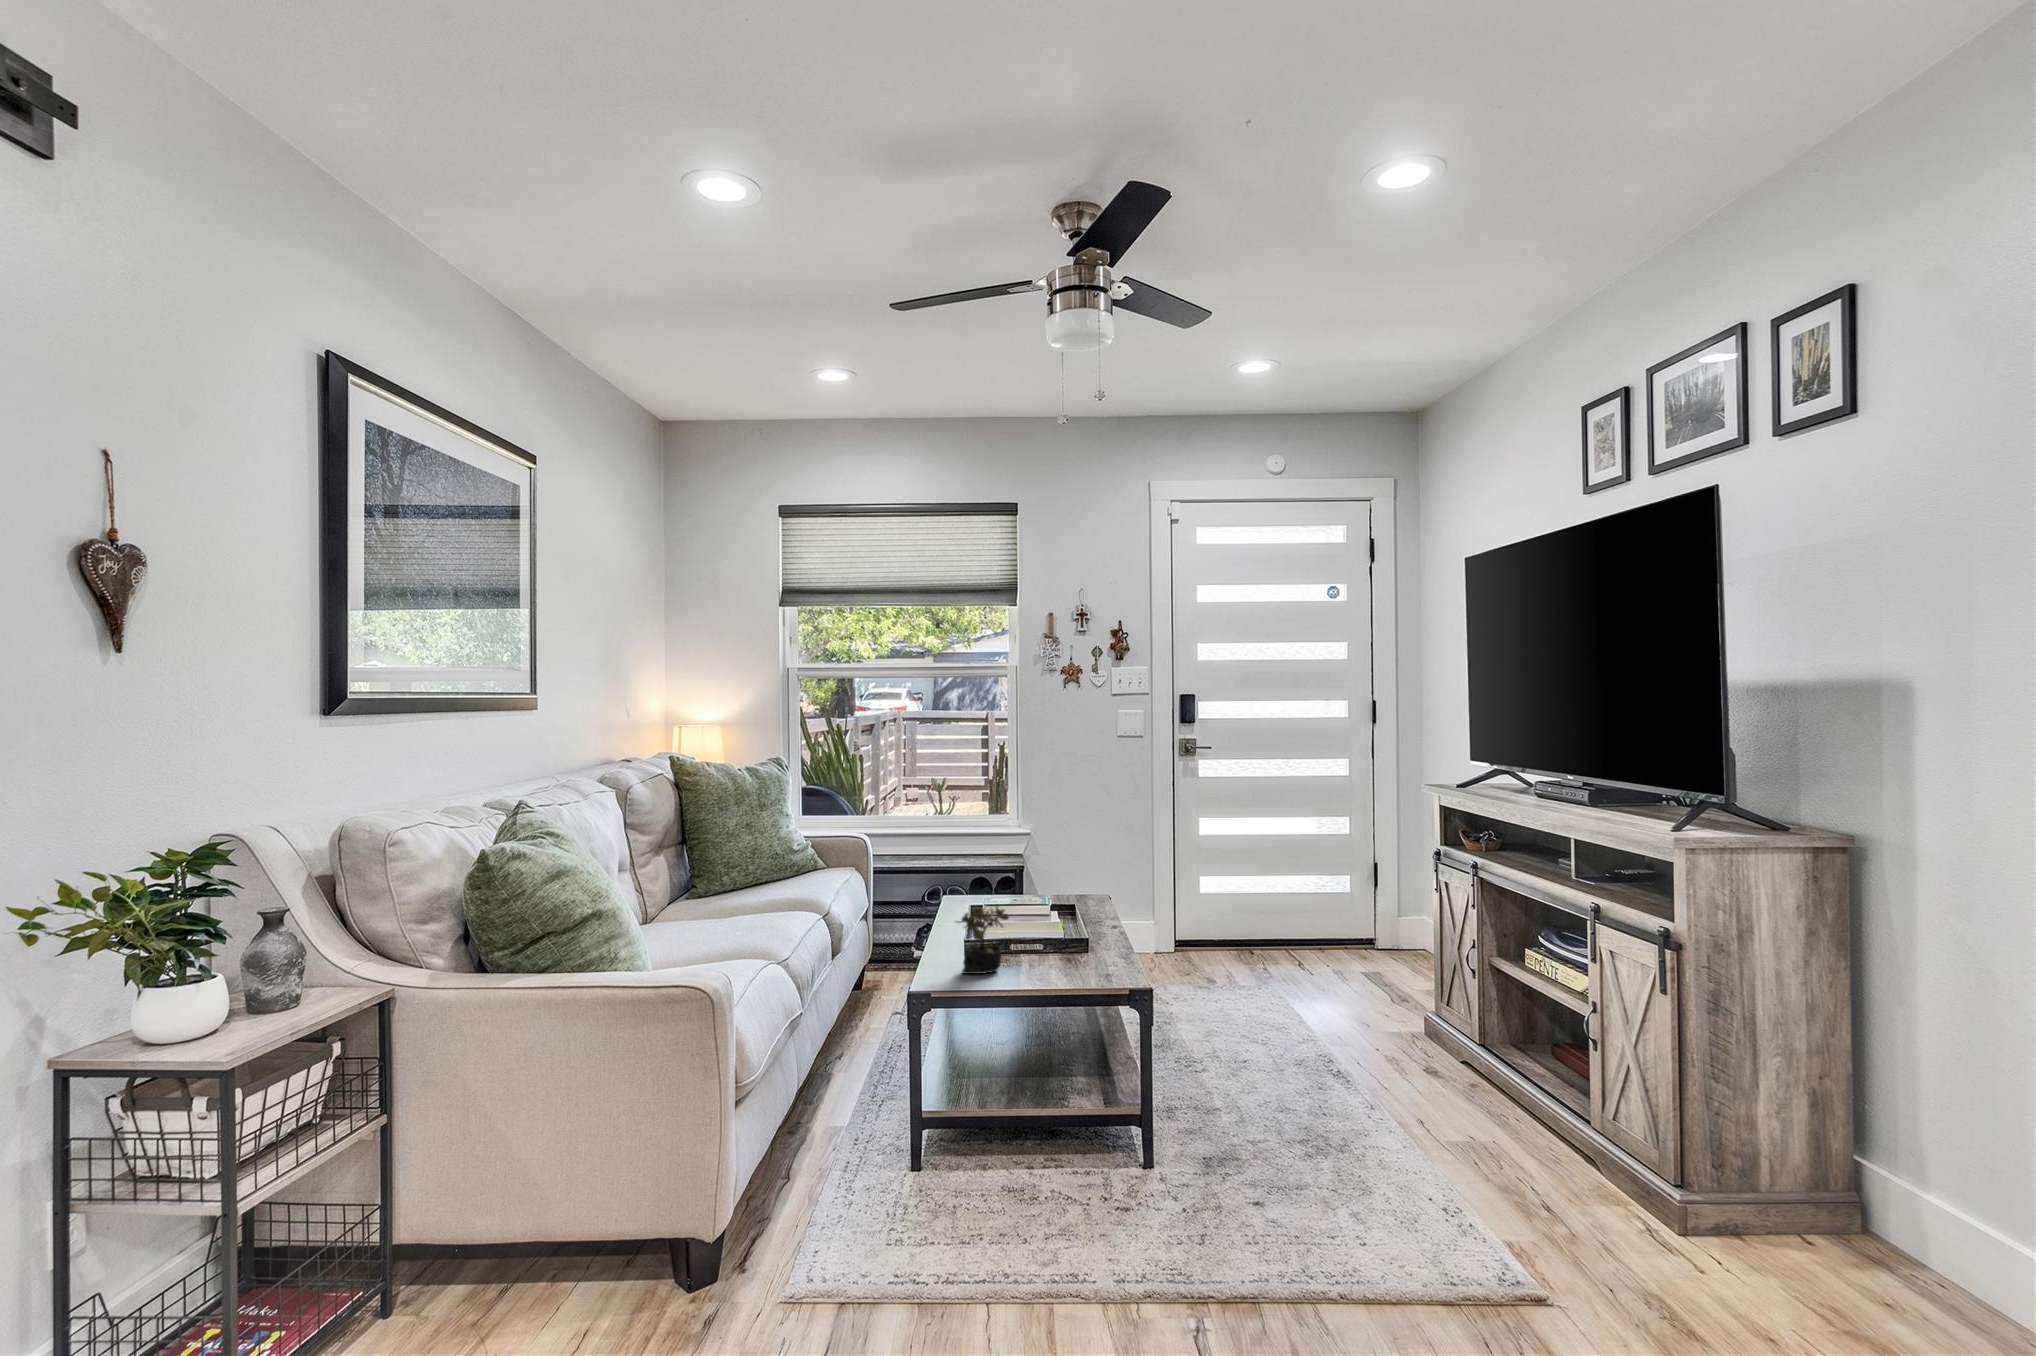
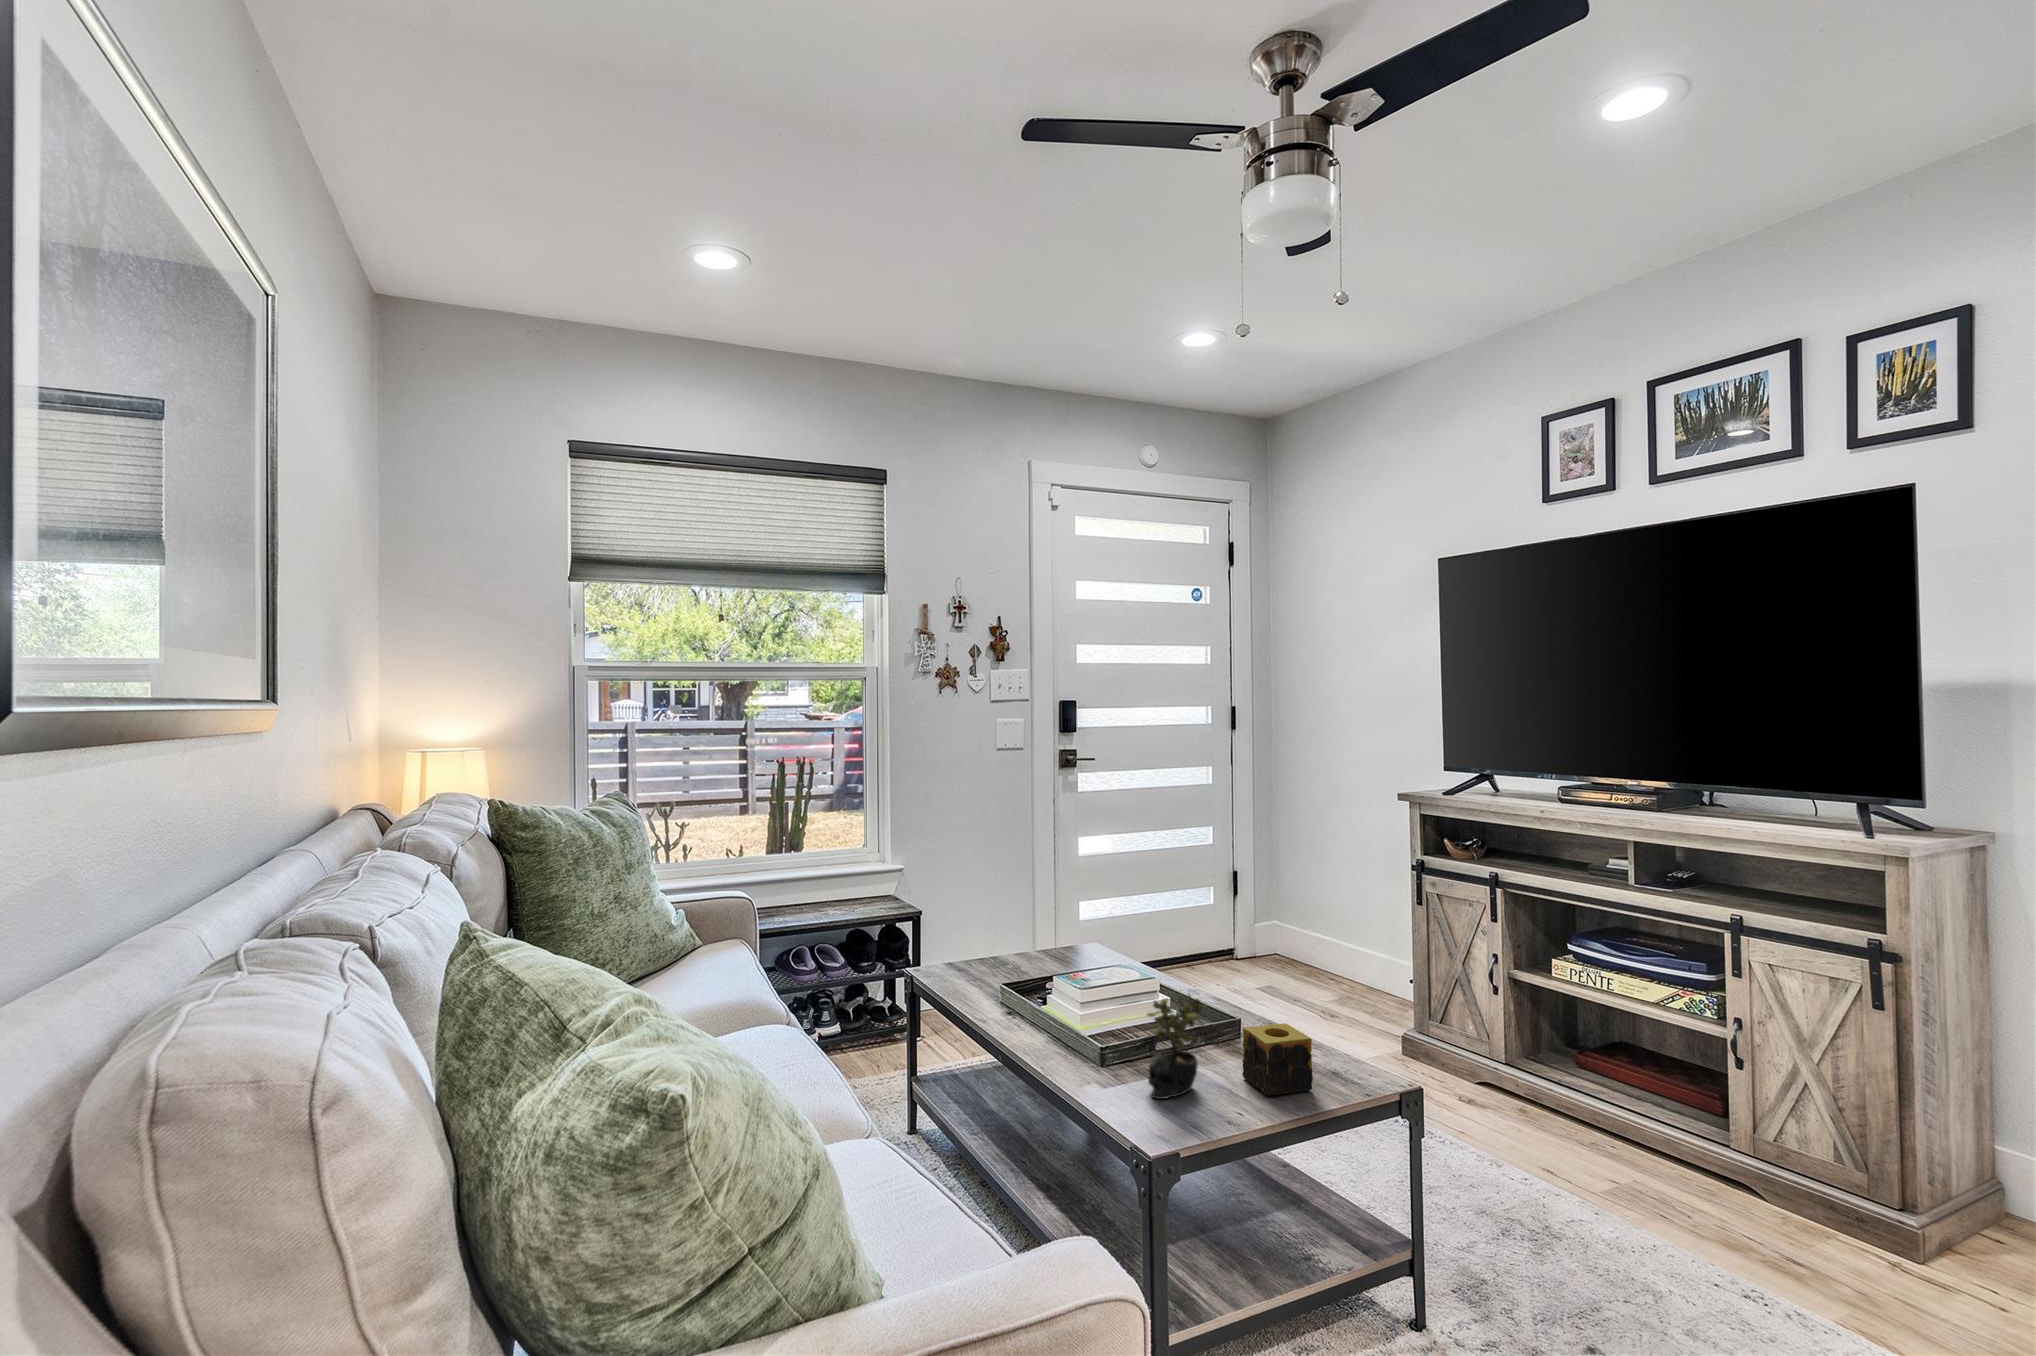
candle: none [1034,935,1076,982] -> present [1243,1023,1313,1096]

